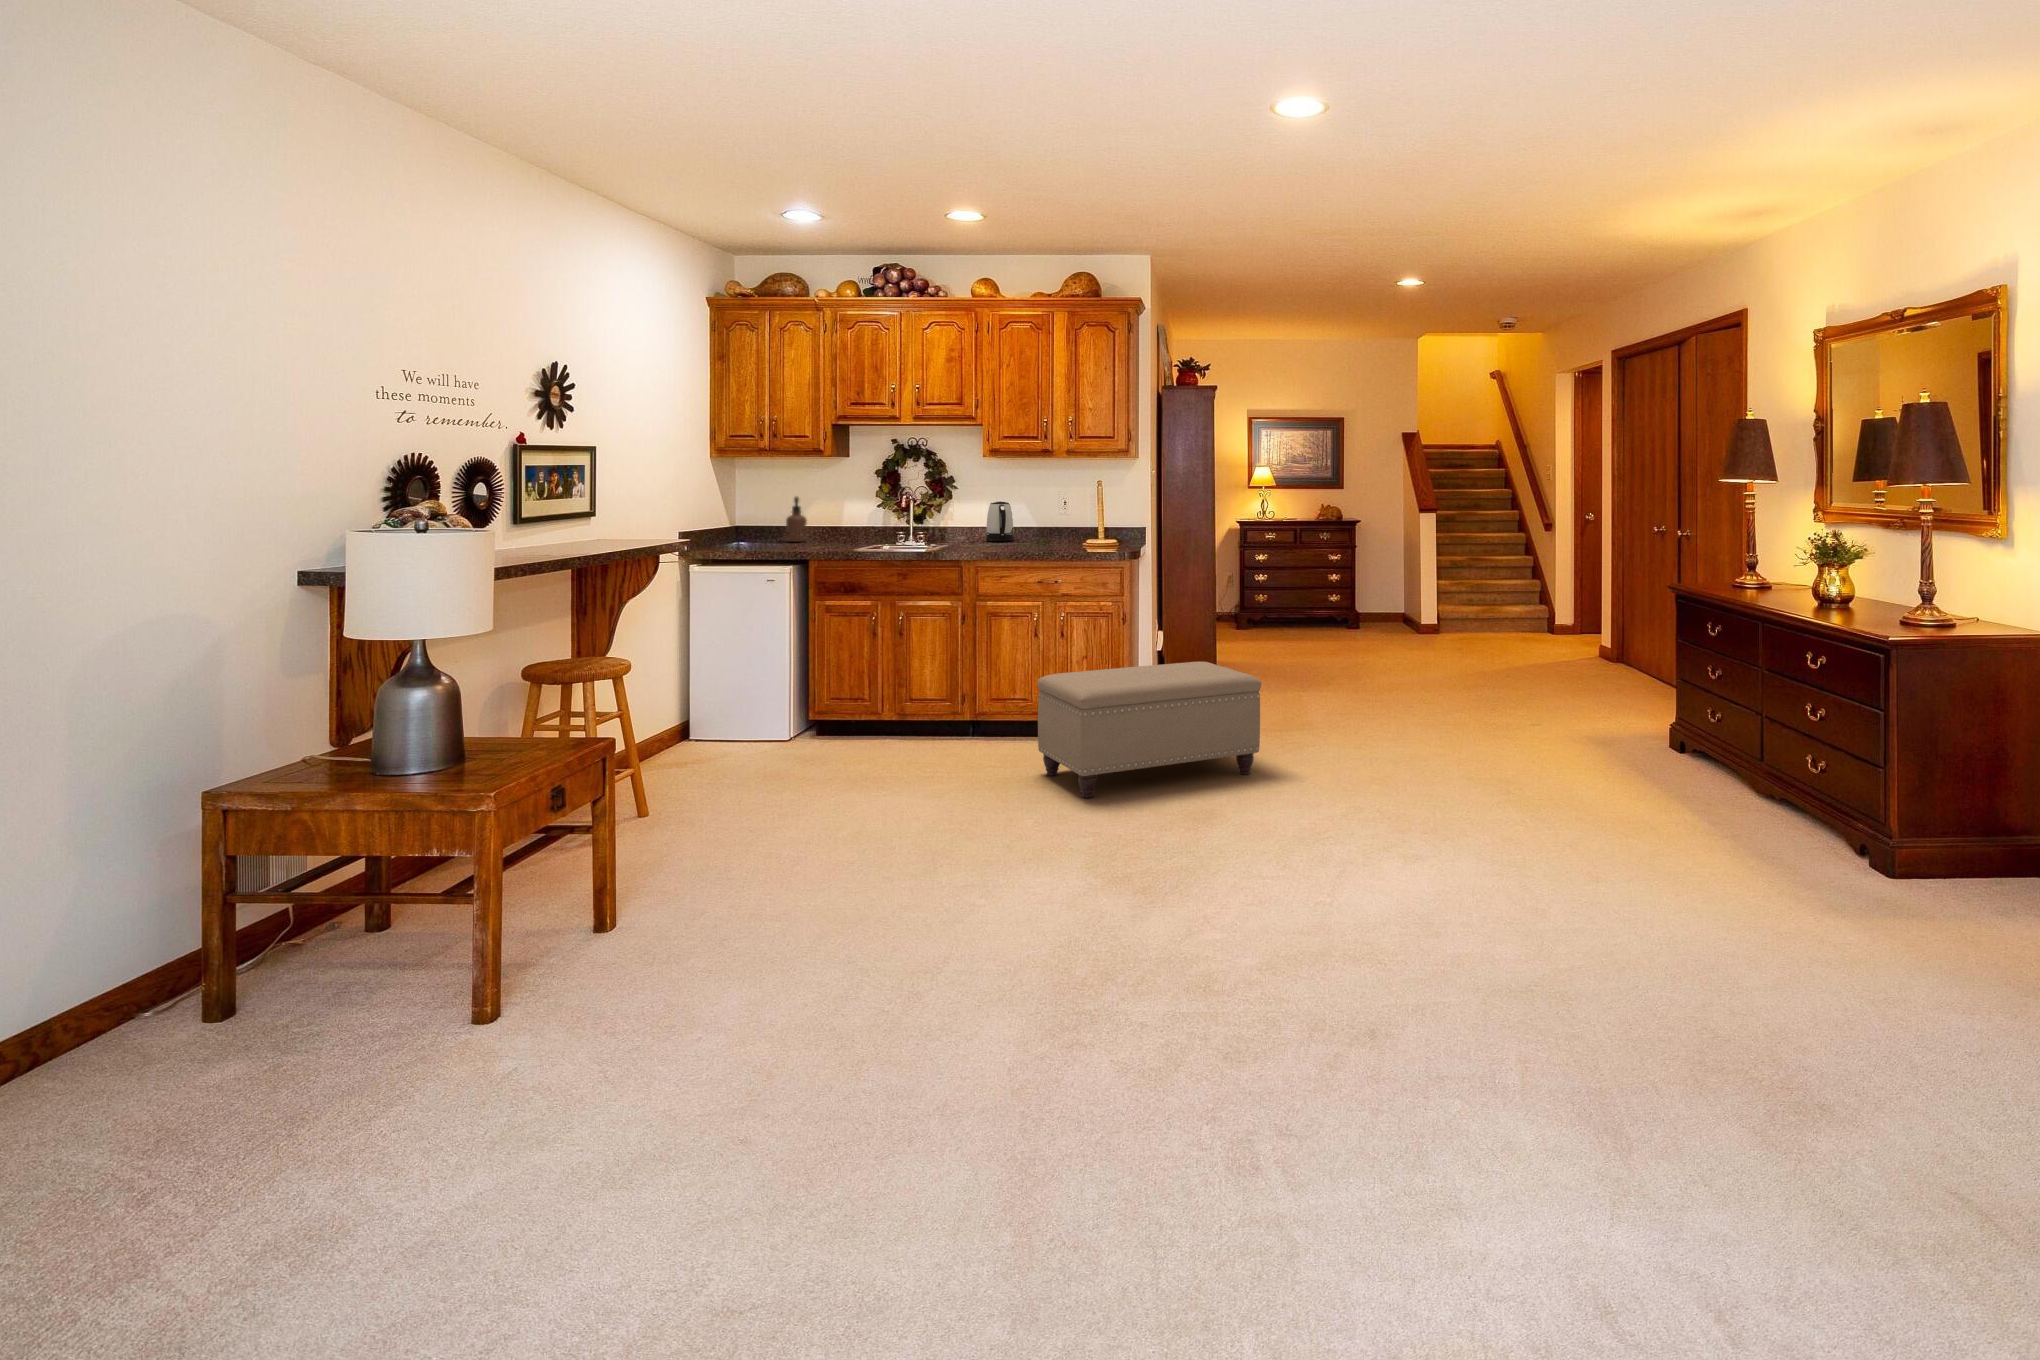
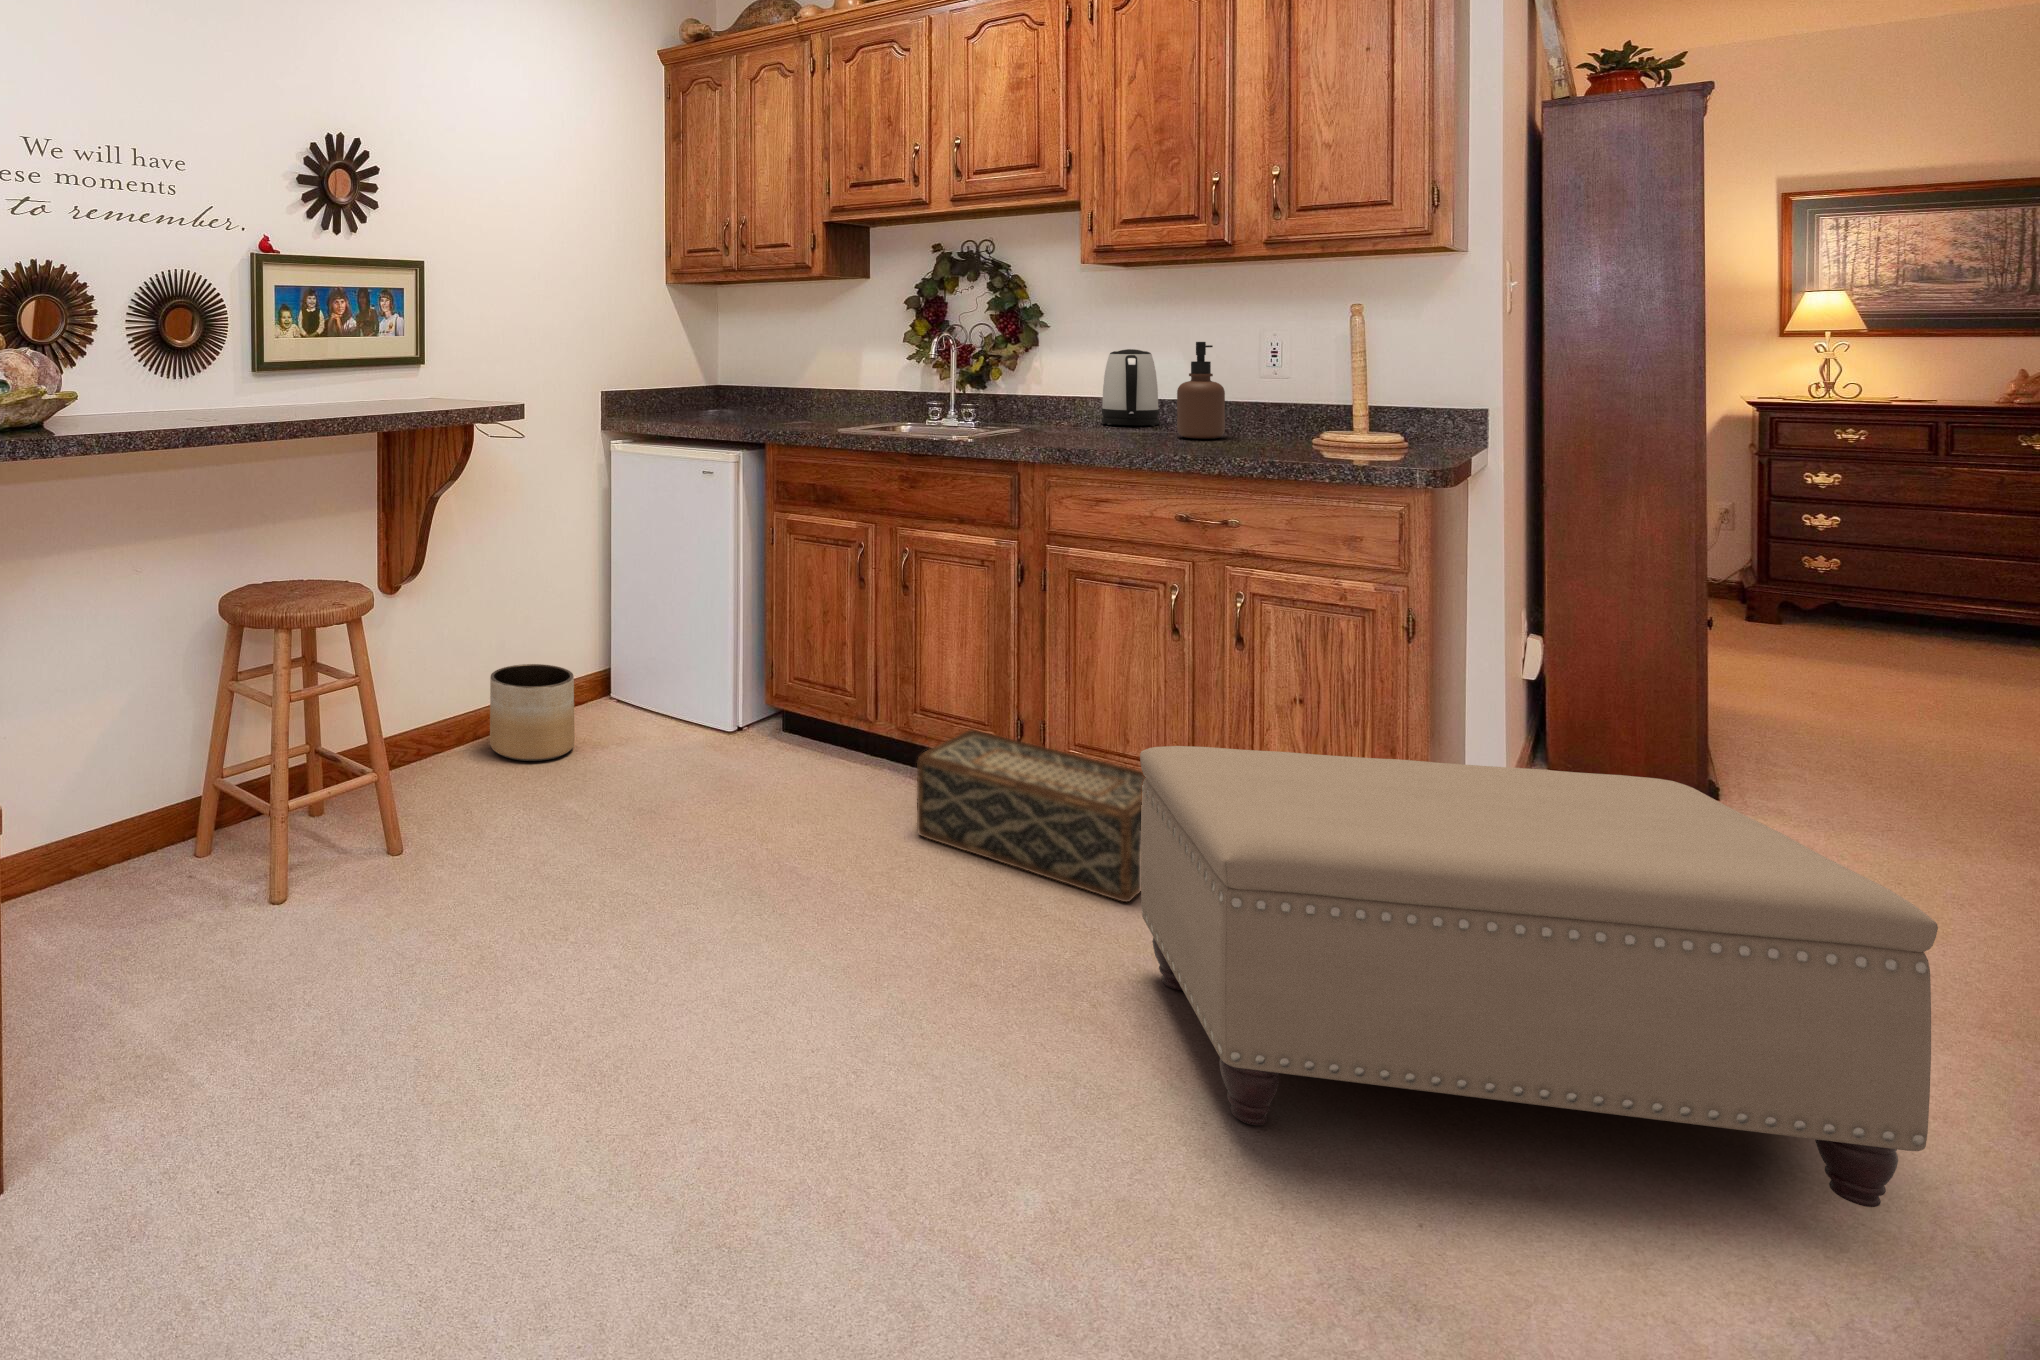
soap dispenser: present [786,497,807,542] -> present [1177,342,1225,439]
woven basket: none [922,702,1037,758] -> present [917,730,1145,902]
planter: none [635,711,695,770] -> present [490,664,575,761]

